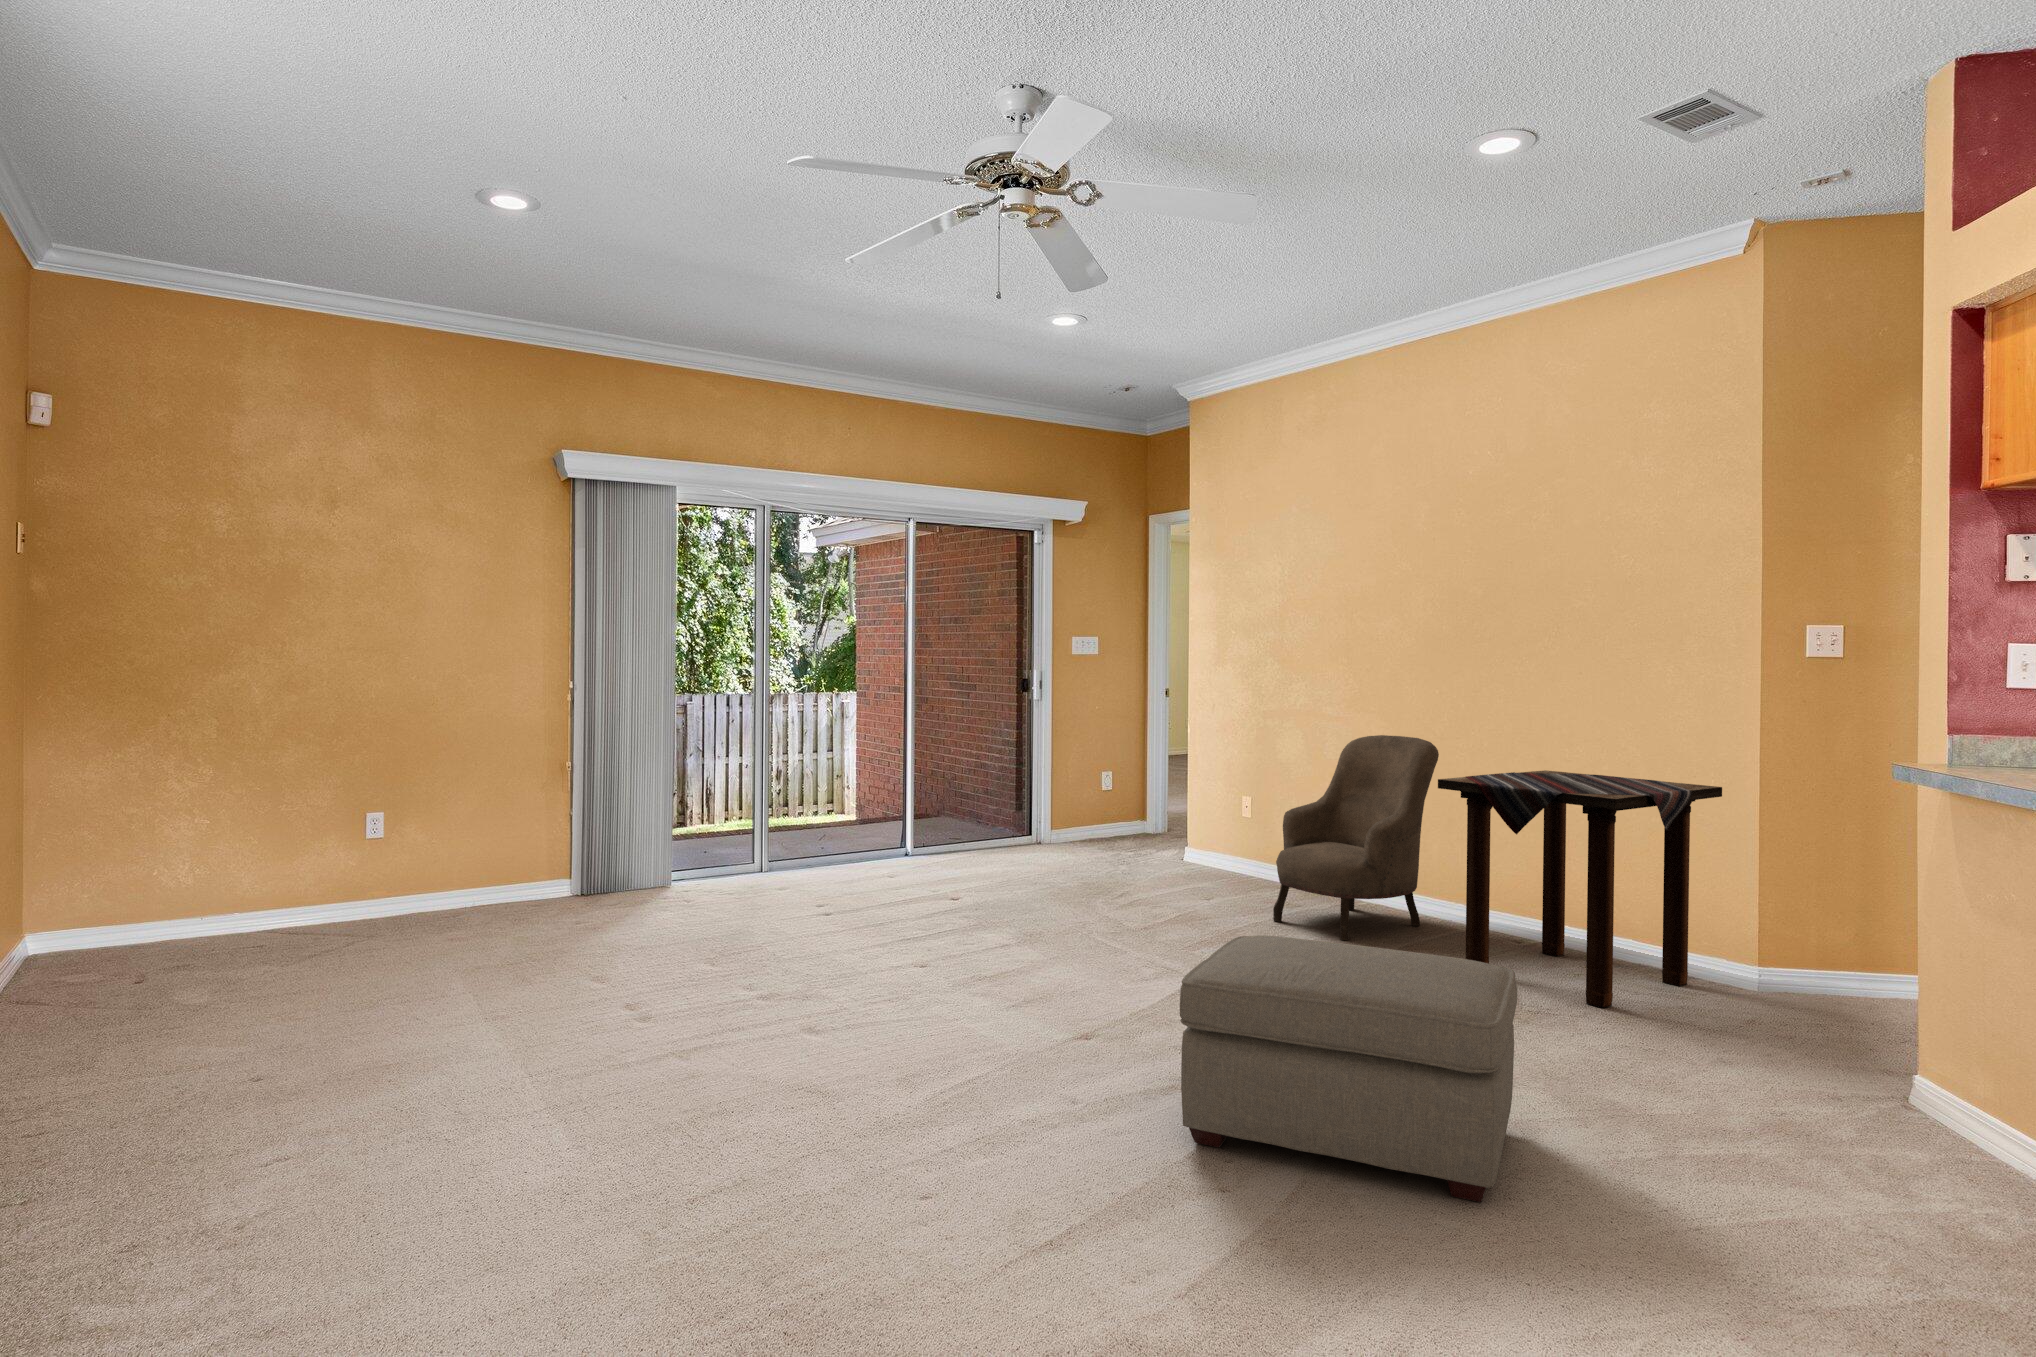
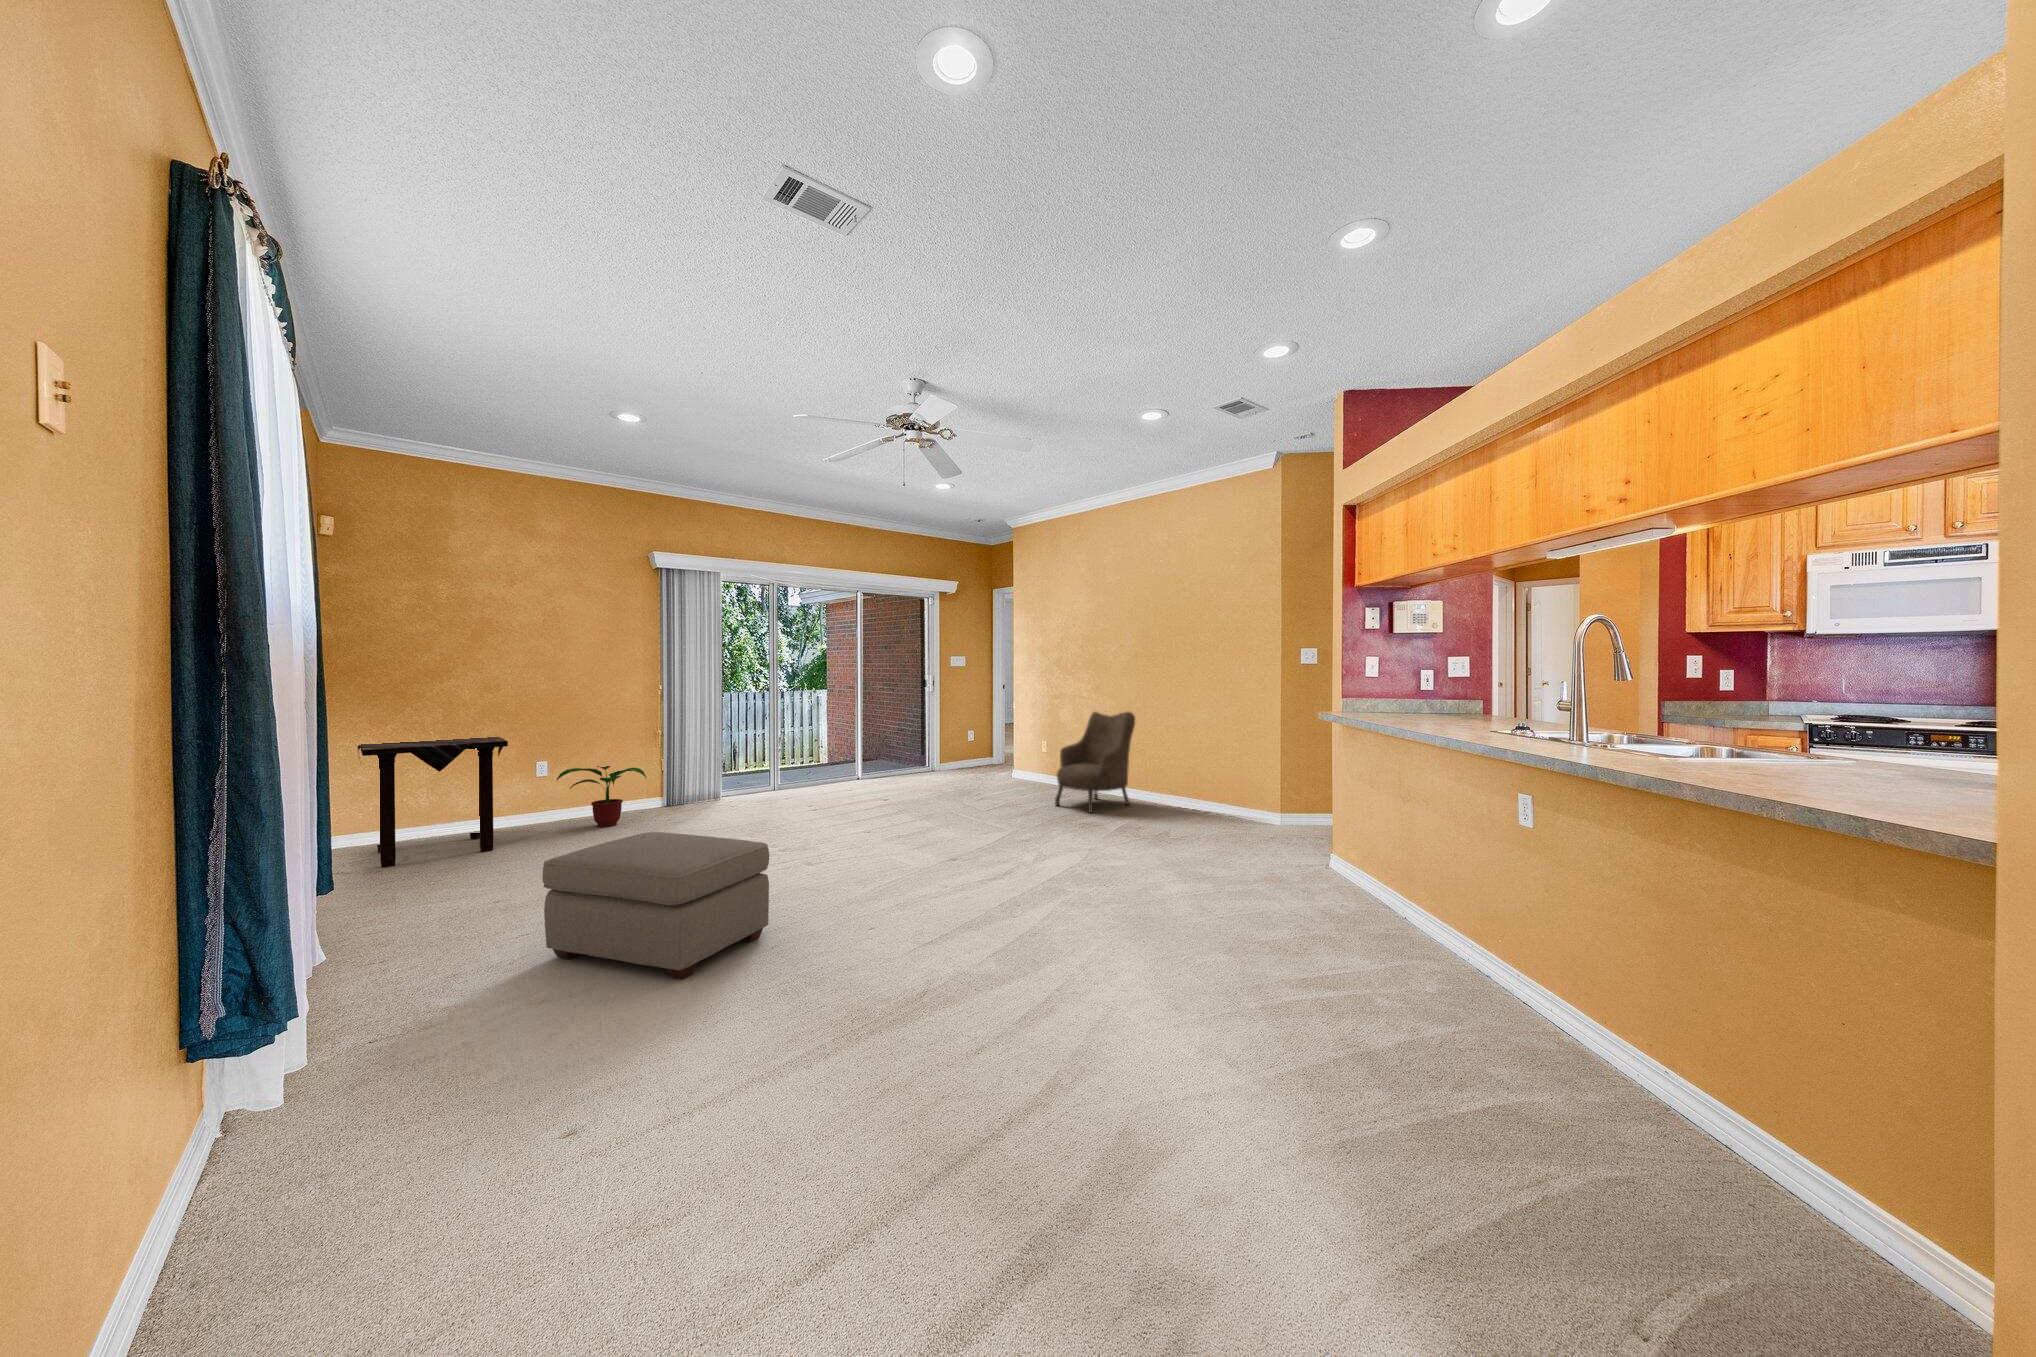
side table: present [1438,770,1722,1008] -> present [358,737,508,867]
potted plant: none [397,807,546,927] -> present [556,766,646,827]
ottoman: present [1180,935,1517,1202] -> present [542,832,769,979]

